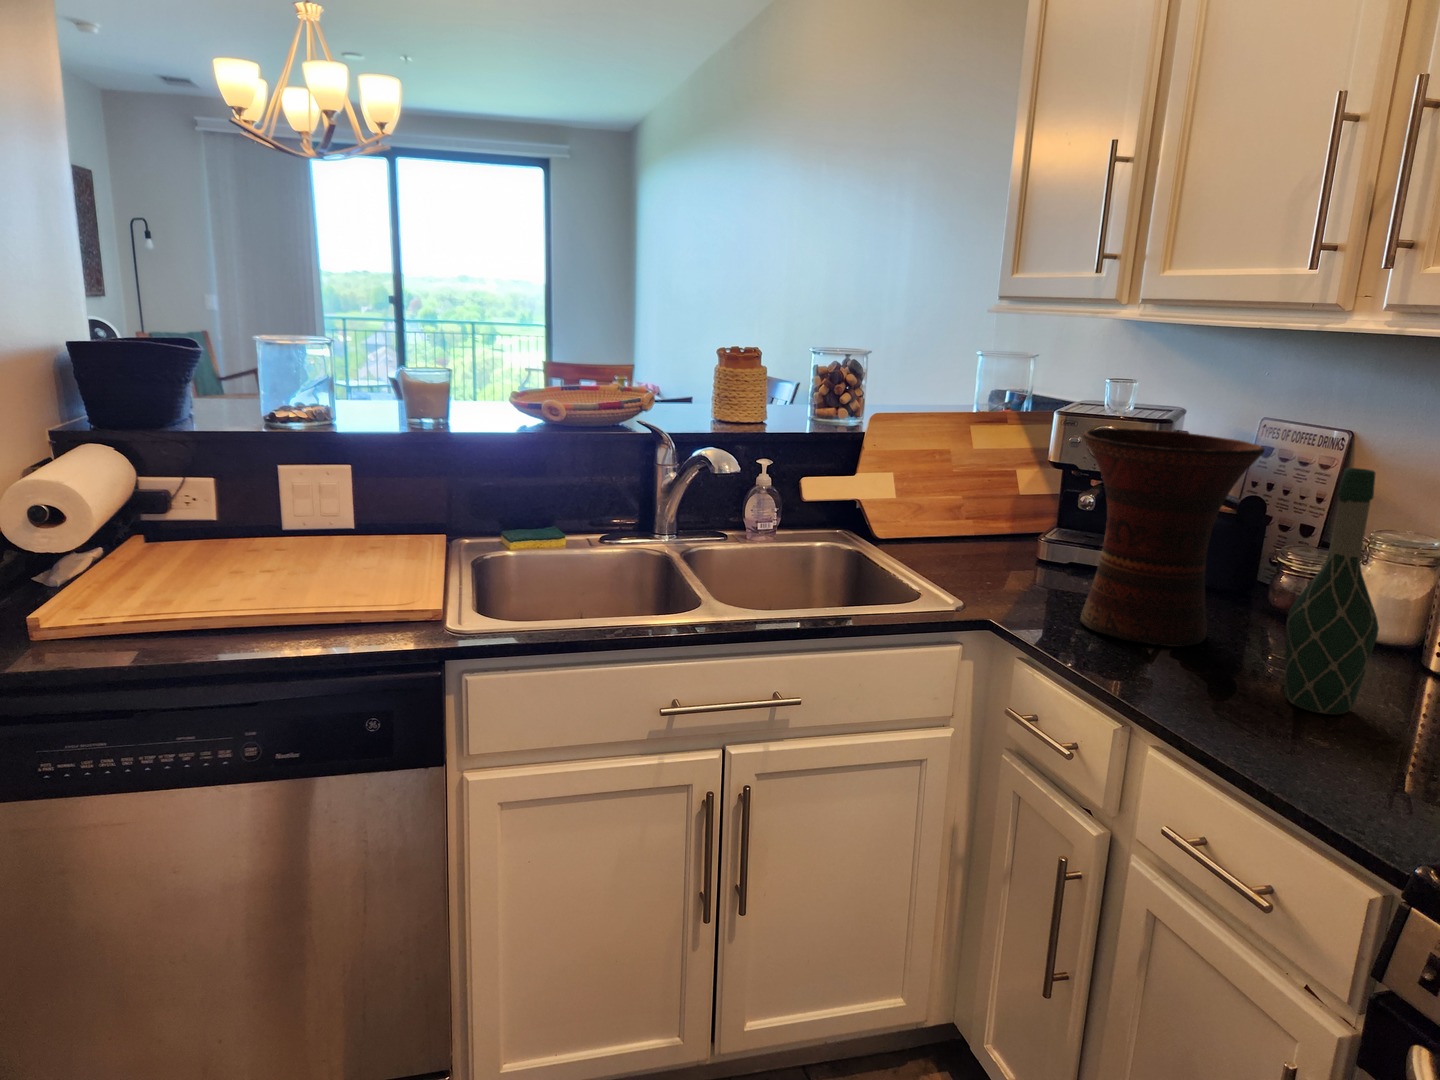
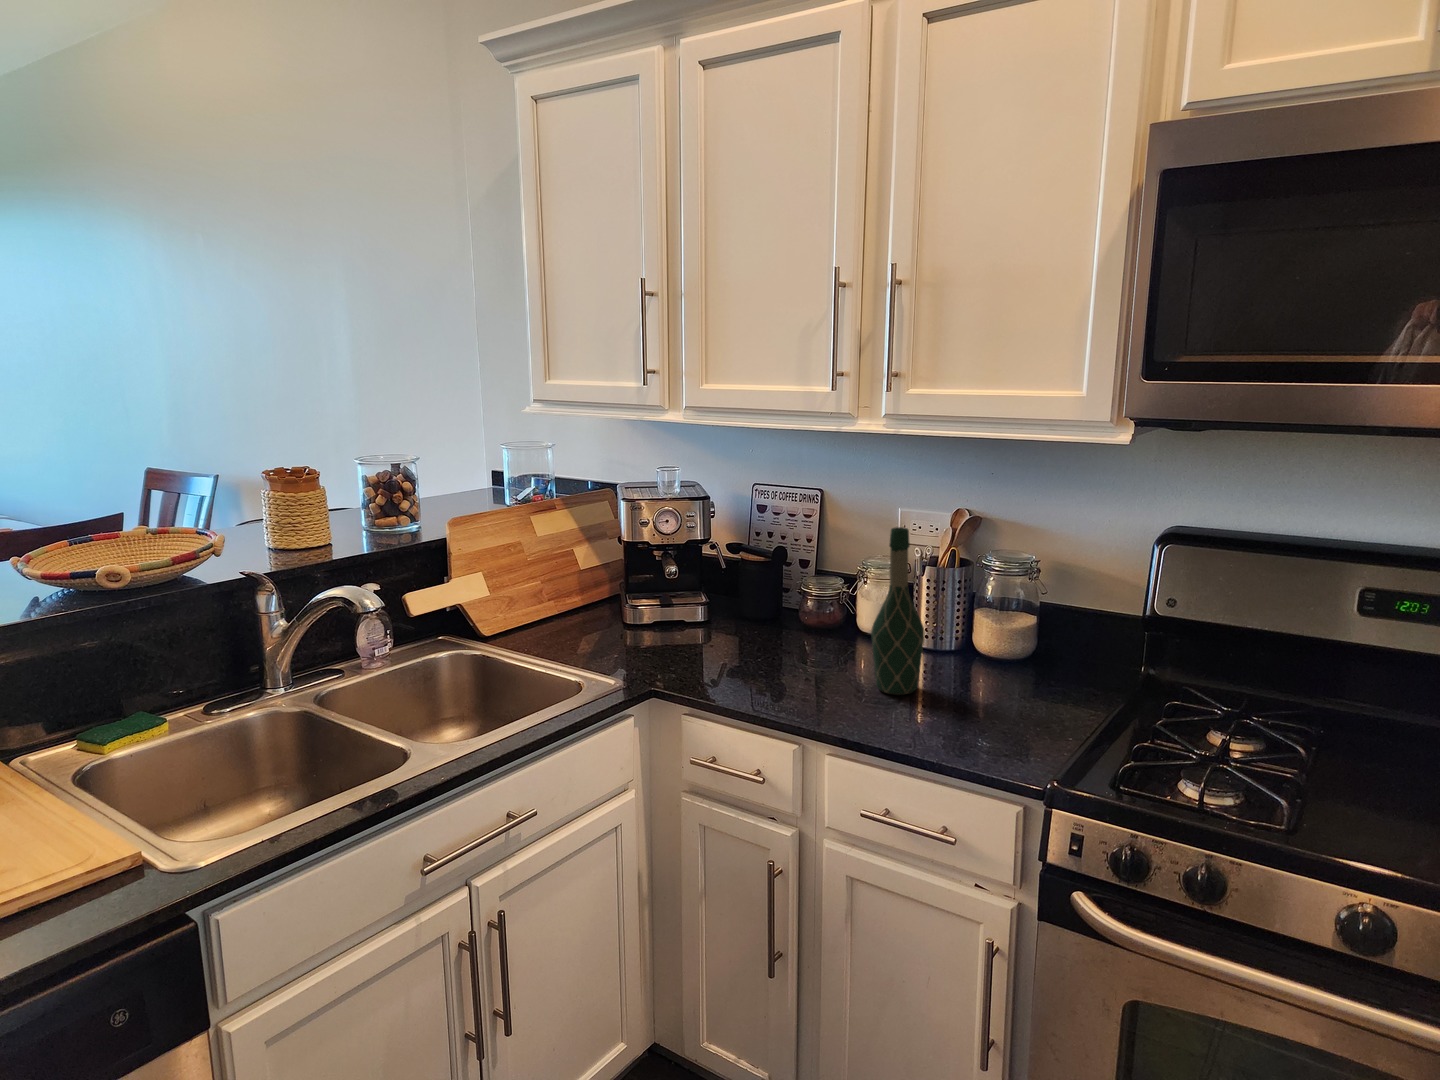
vase: present [1080,428,1265,647] -> none [690,509,816,677]

